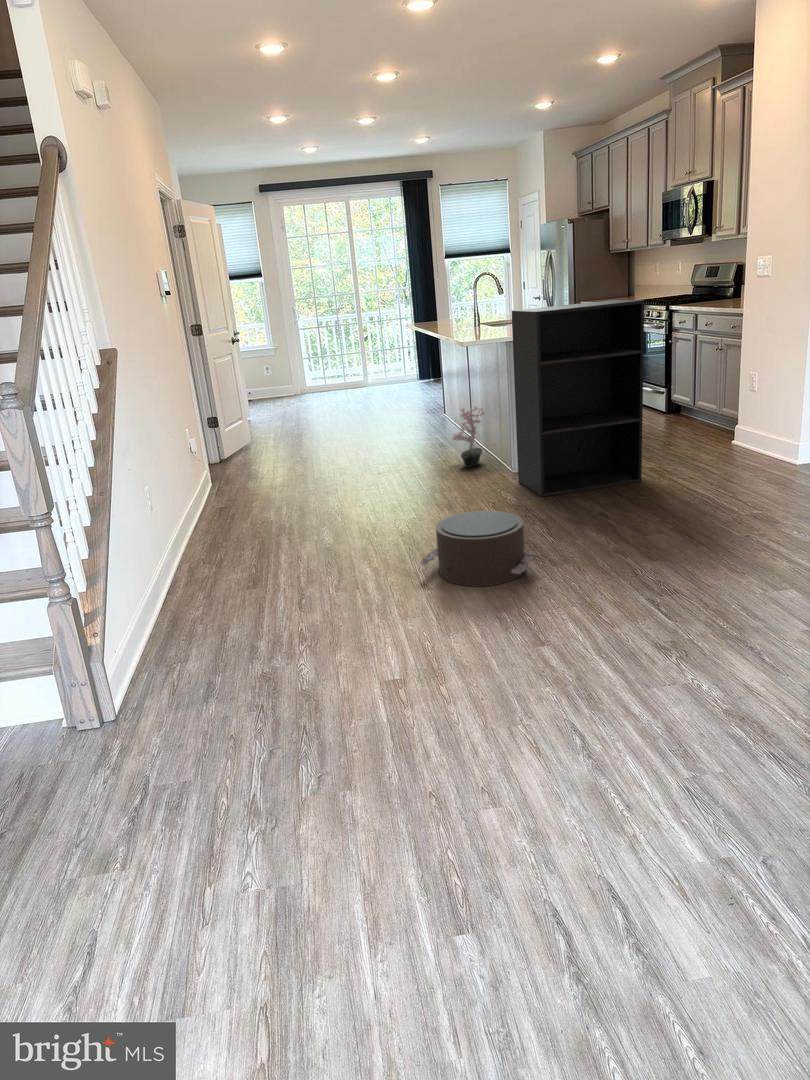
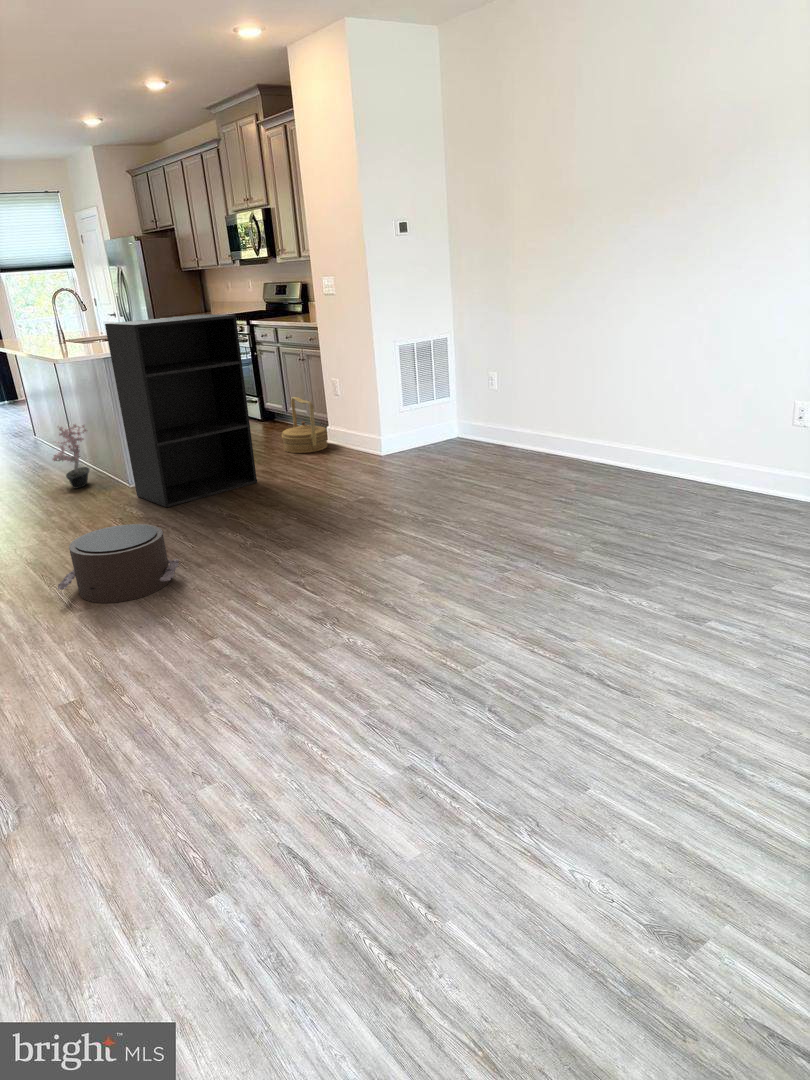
woven basket: none [681,390,736,453] -> present [282,397,328,453]

